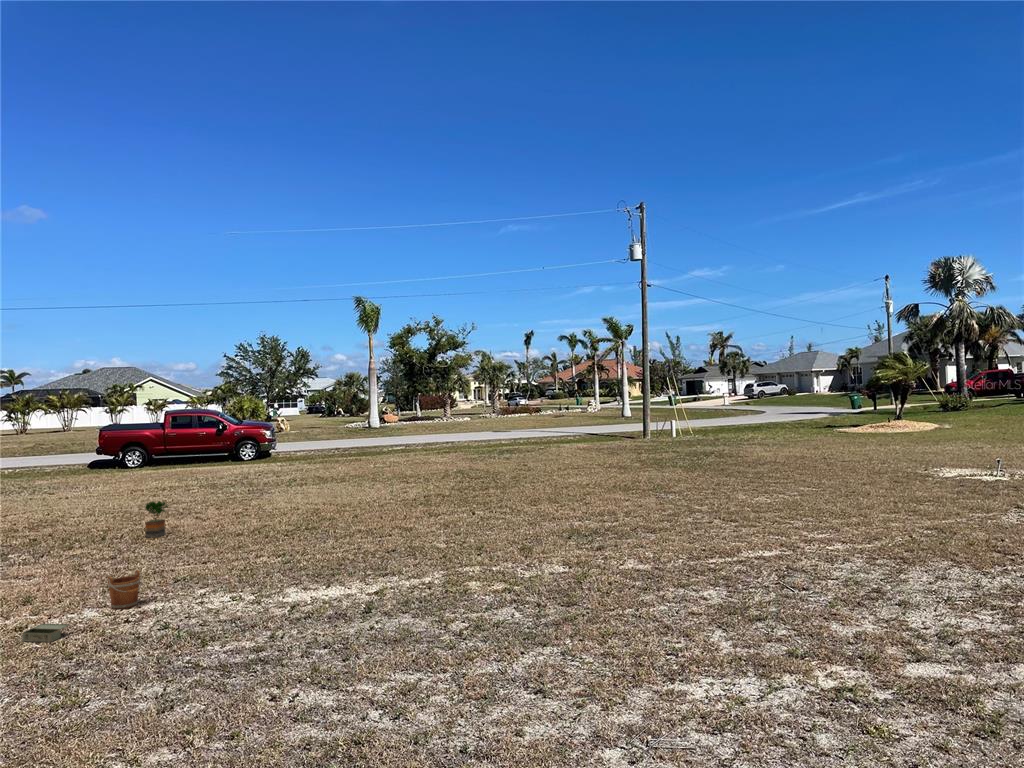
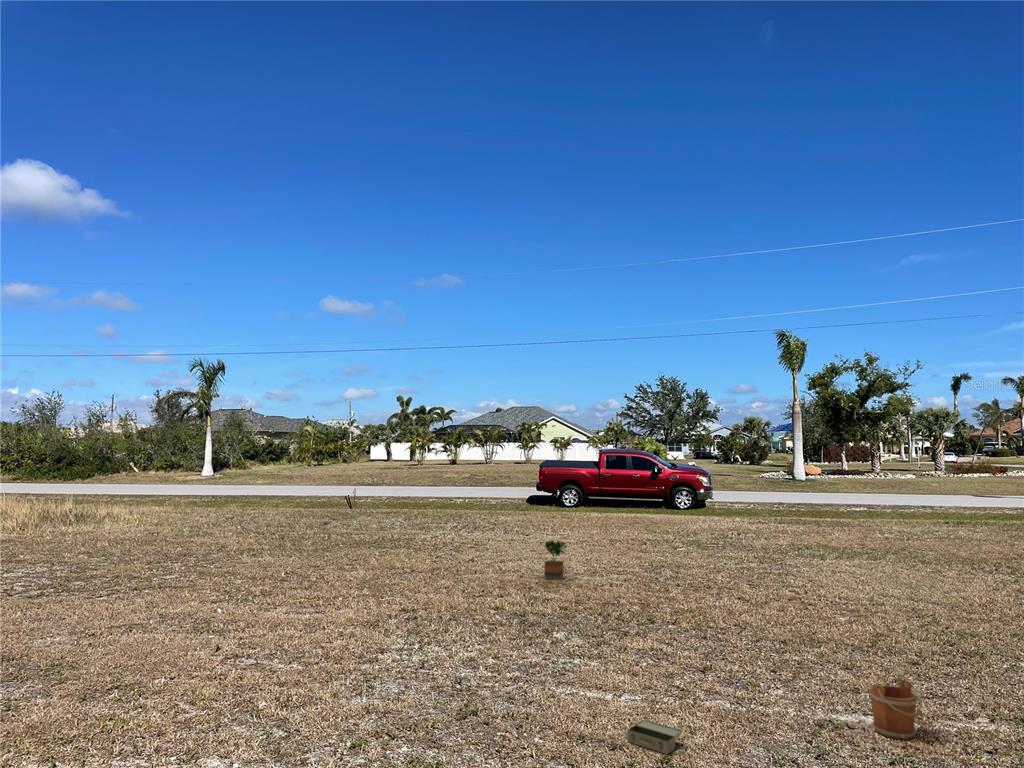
potted tree: present [145,501,169,538] -> present [545,541,566,580]
bucket: present [108,570,142,609] -> present [869,679,922,740]

